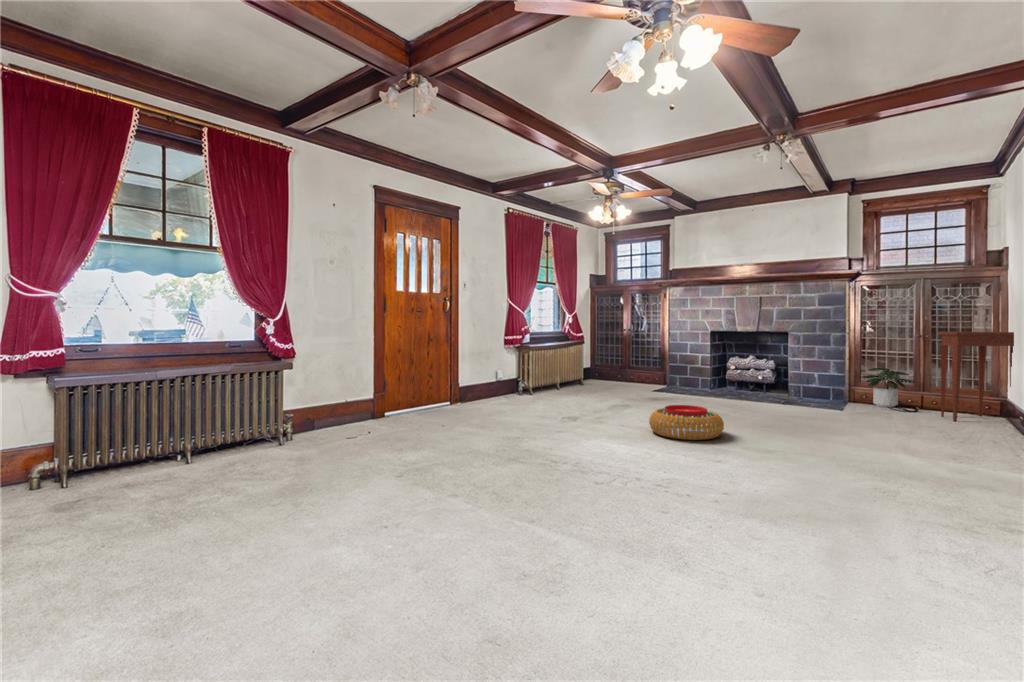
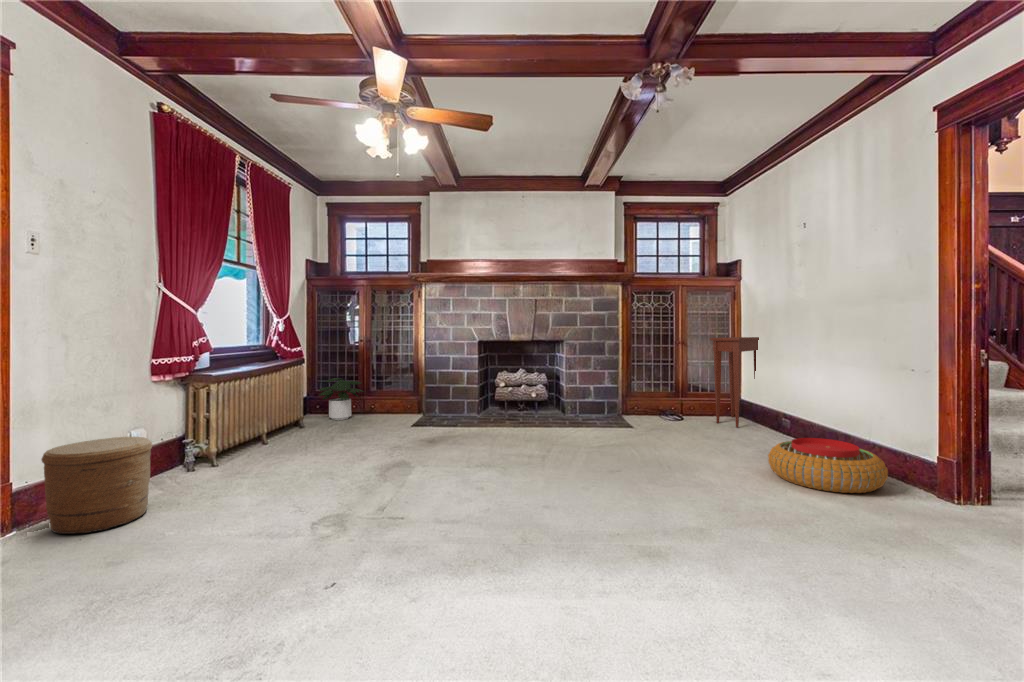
potted plant: present [861,368,914,407] -> present [319,378,364,420]
woven basket: none [471,370,505,406] -> present [42,437,152,534]
pouf: present [649,405,724,440] -> present [768,438,888,493]

